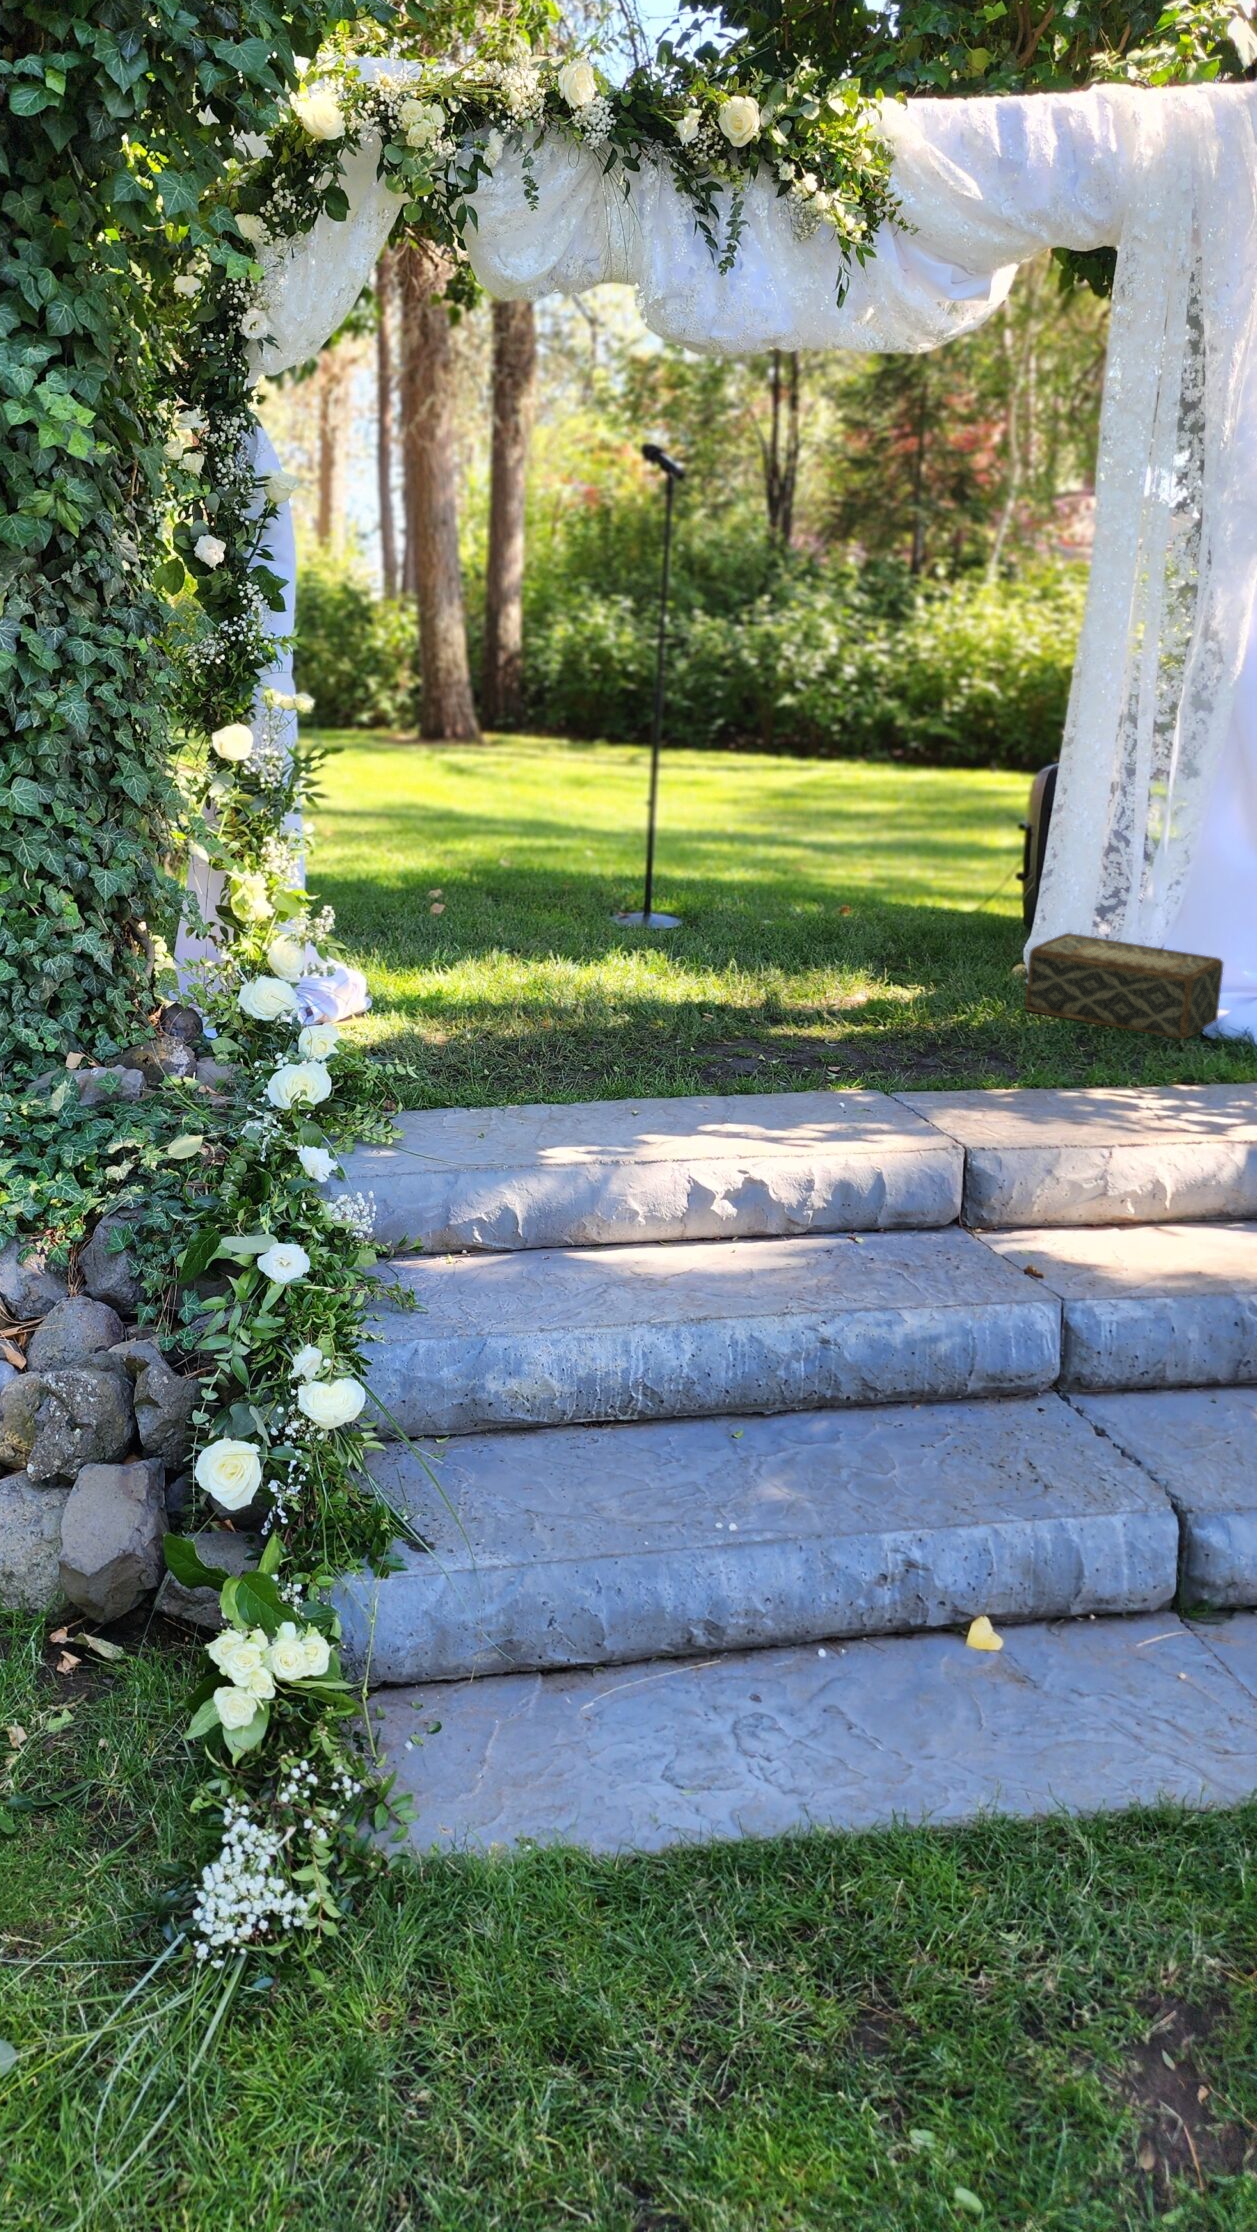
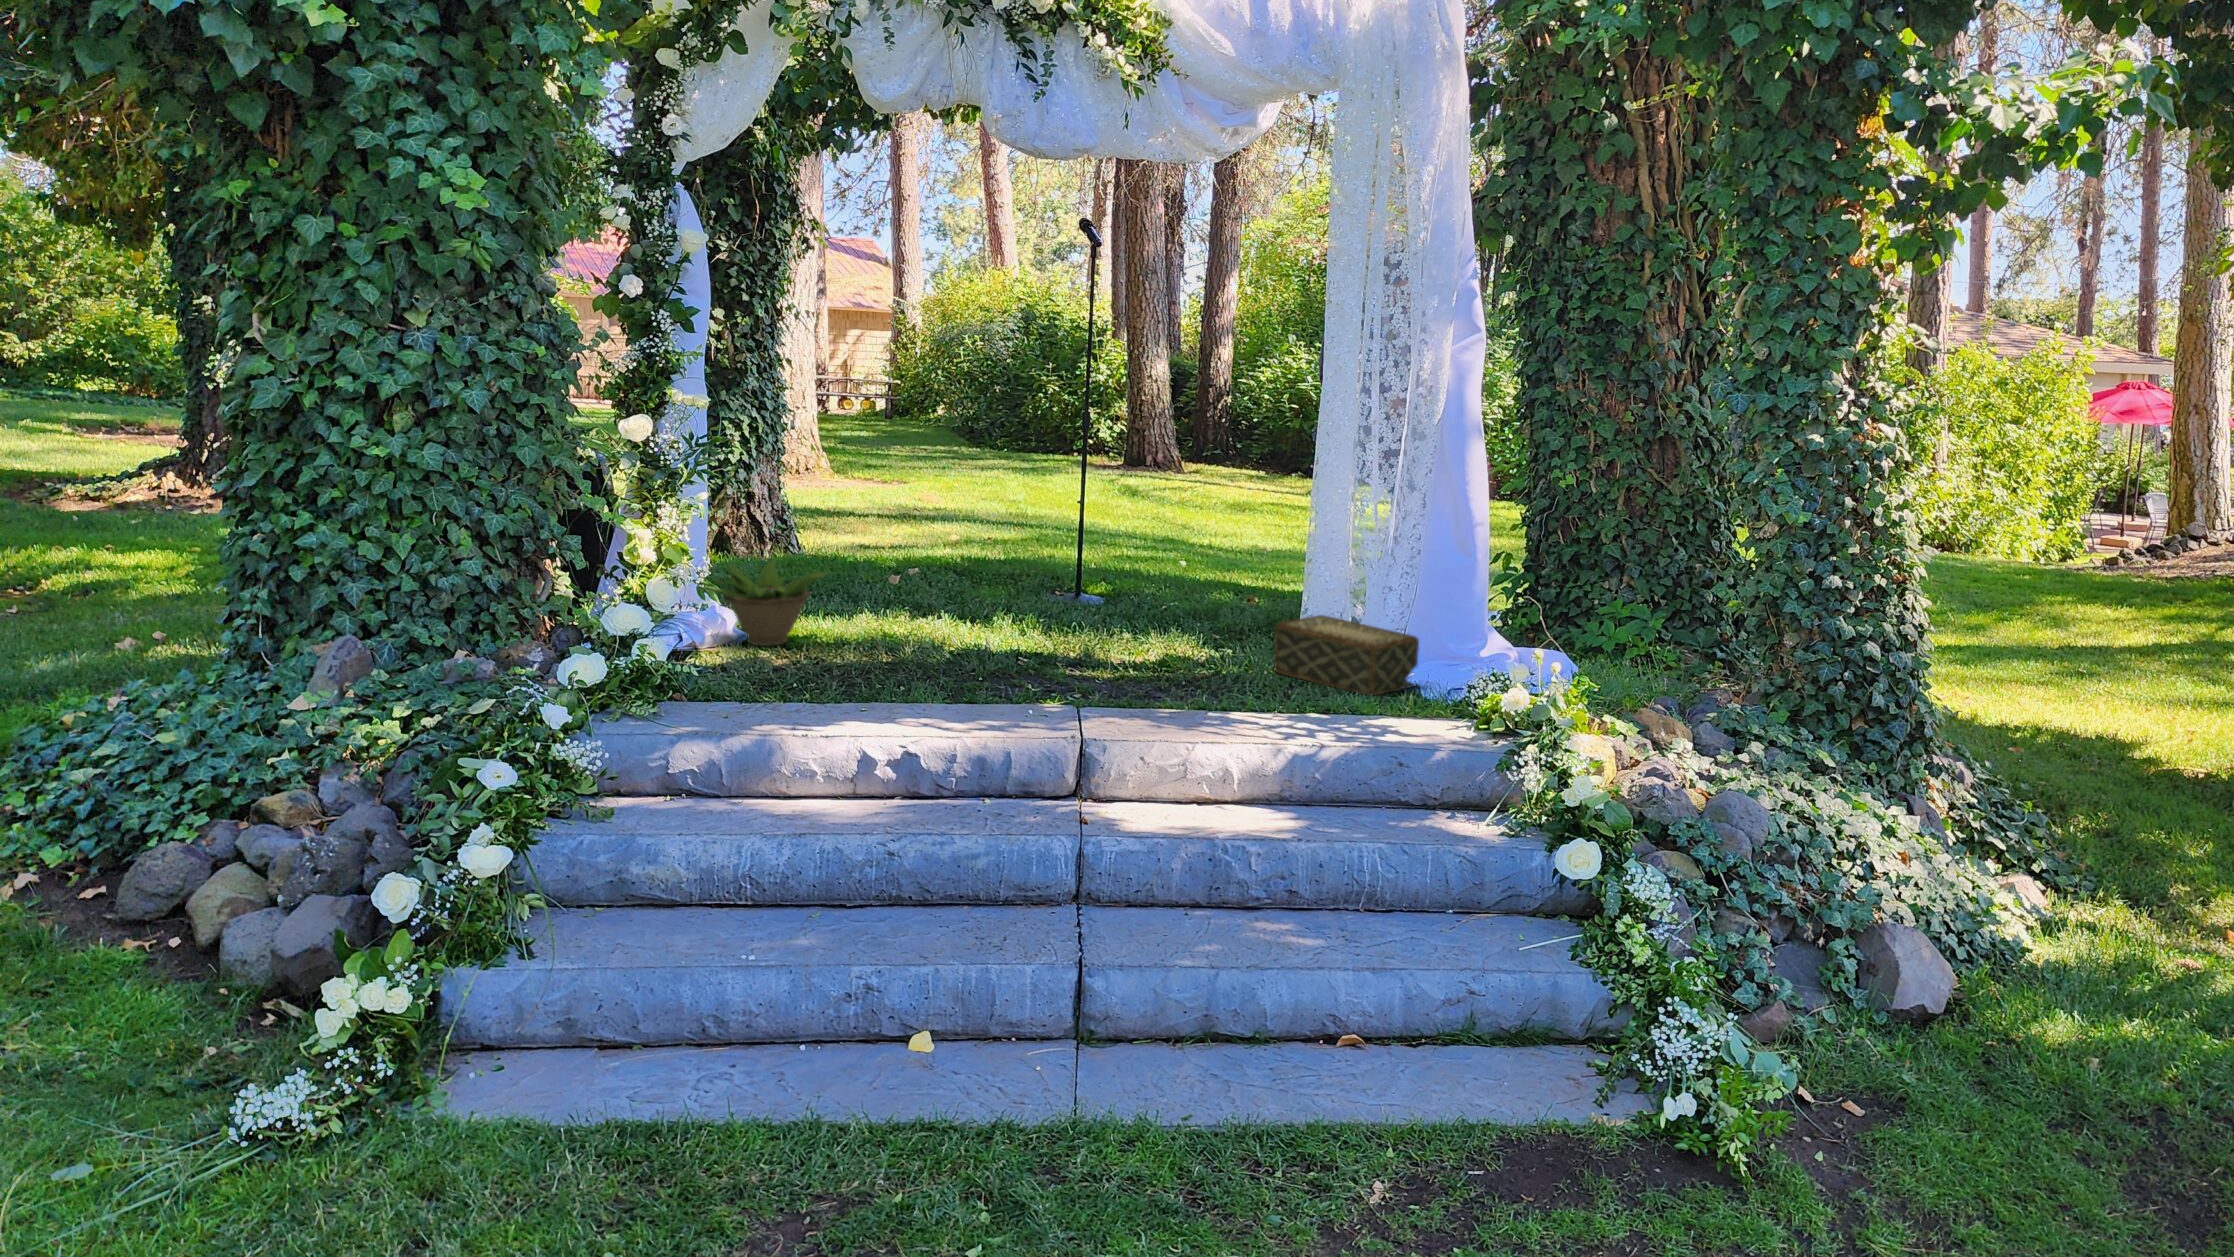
decorative plant: none [299,893,455,1007] -> present [705,560,829,646]

